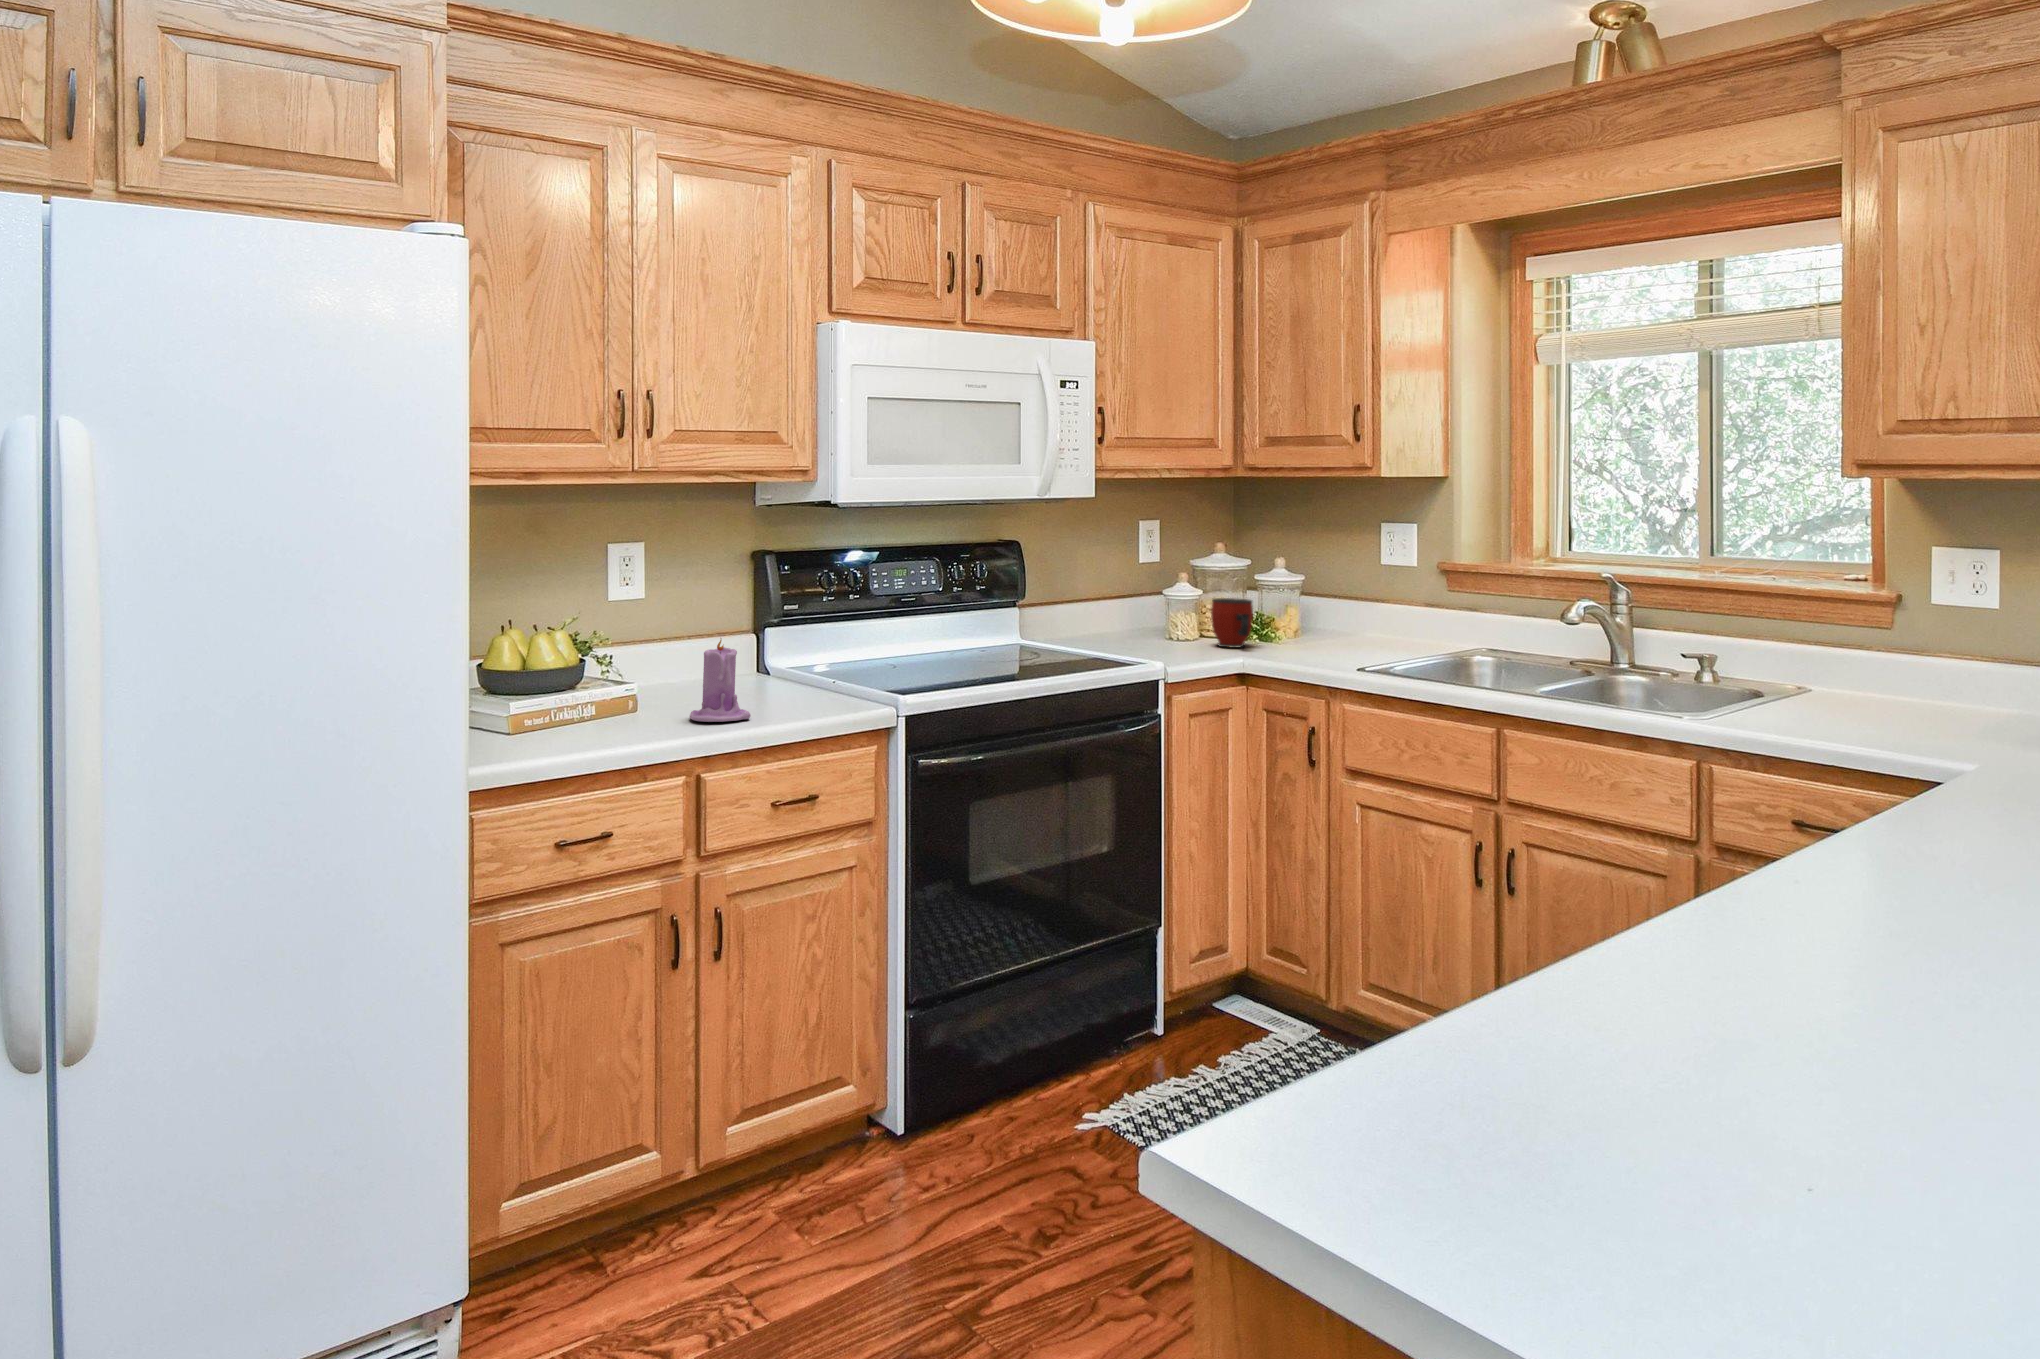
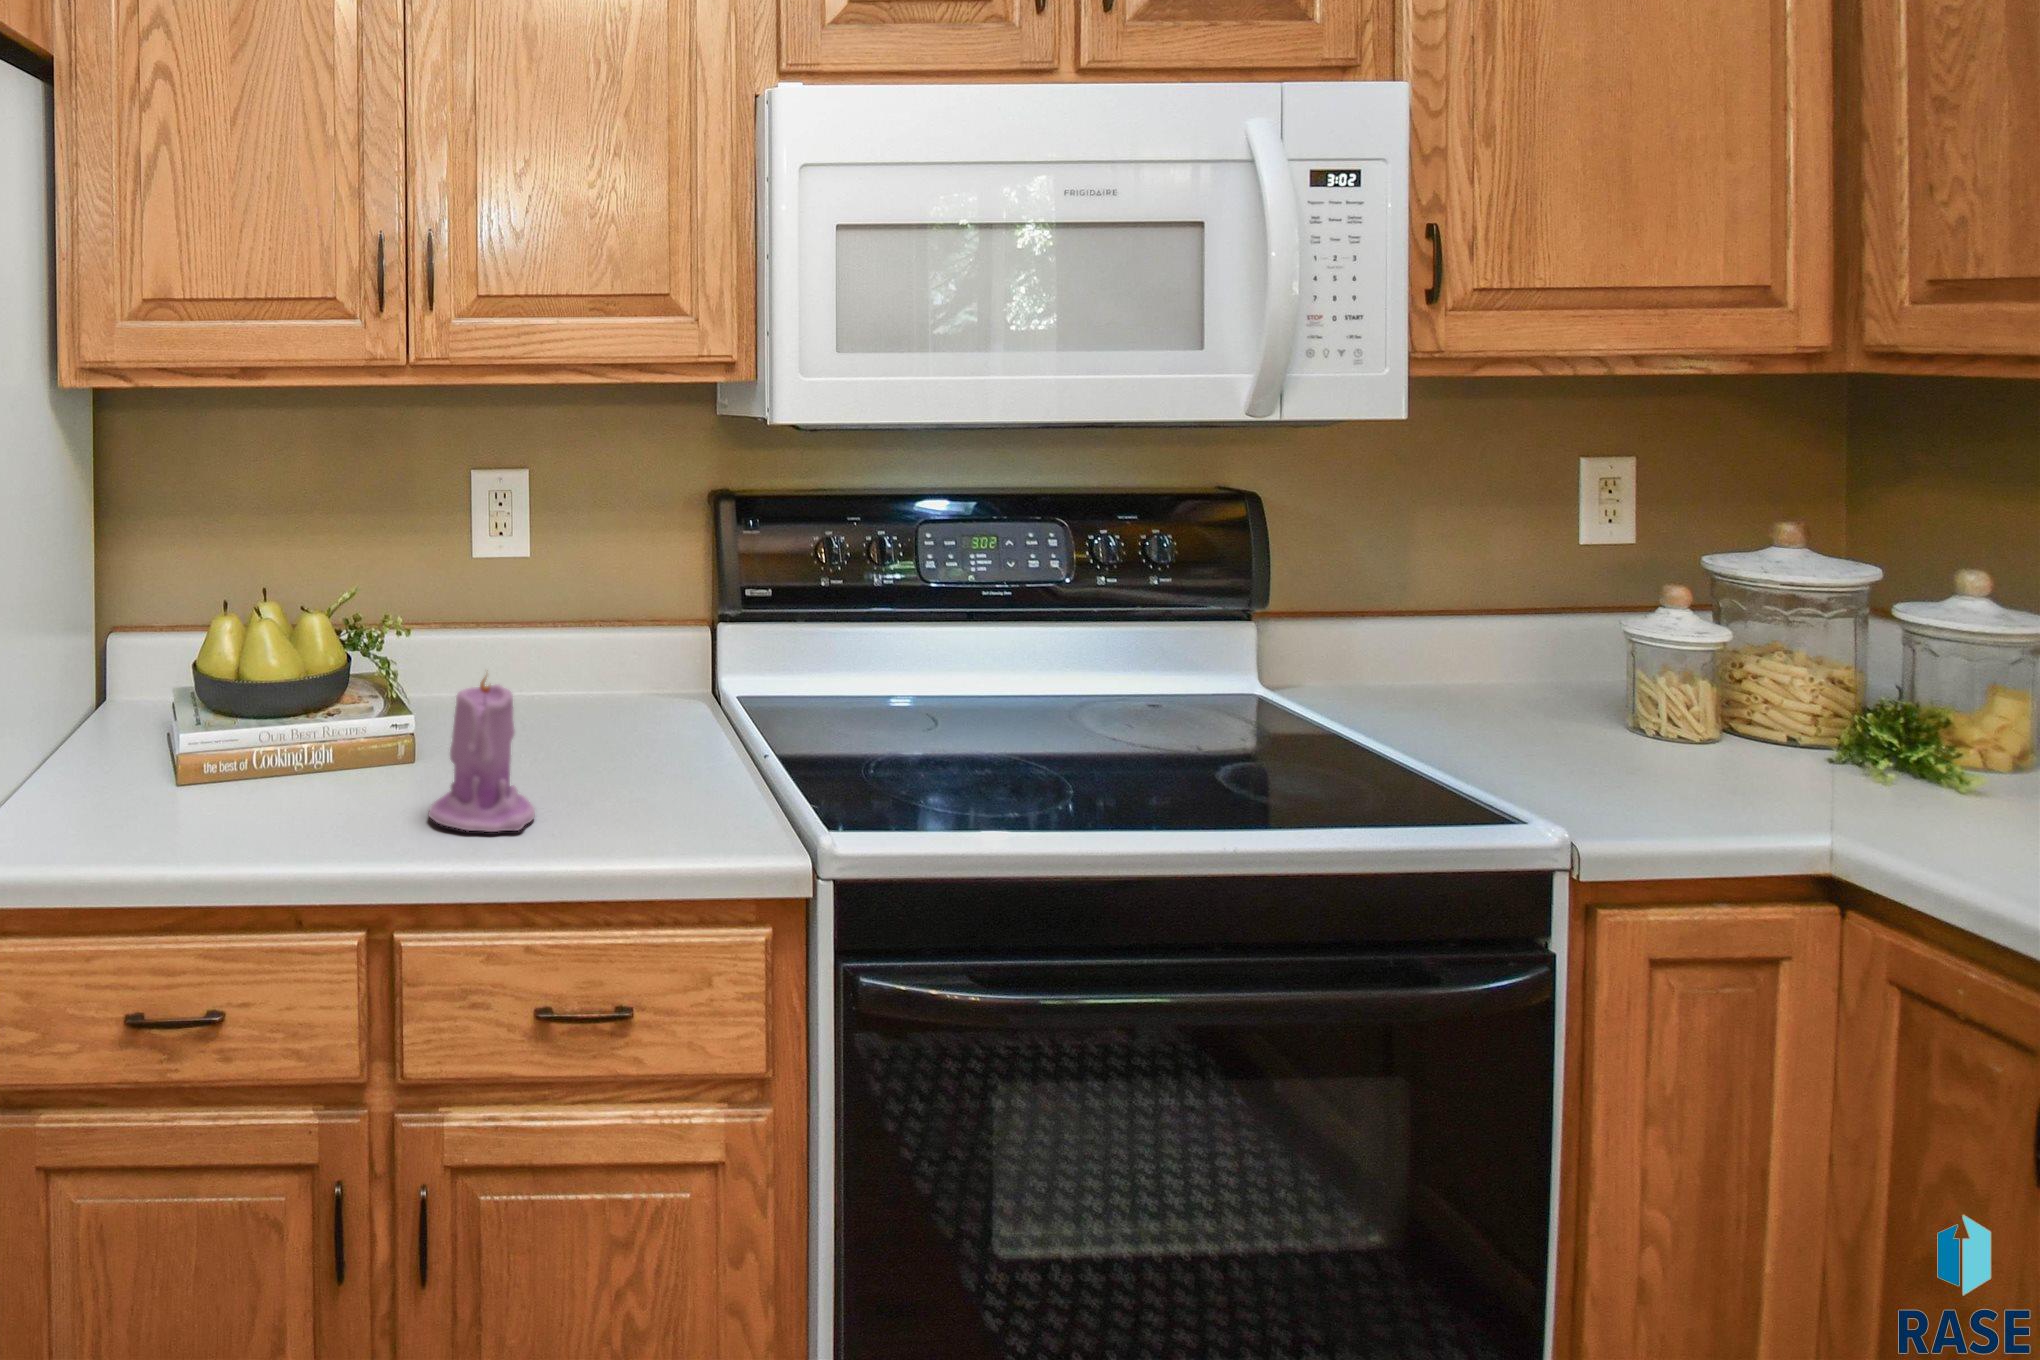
mug: present [1211,598,1253,648] -> none [1750,655,1886,787]

